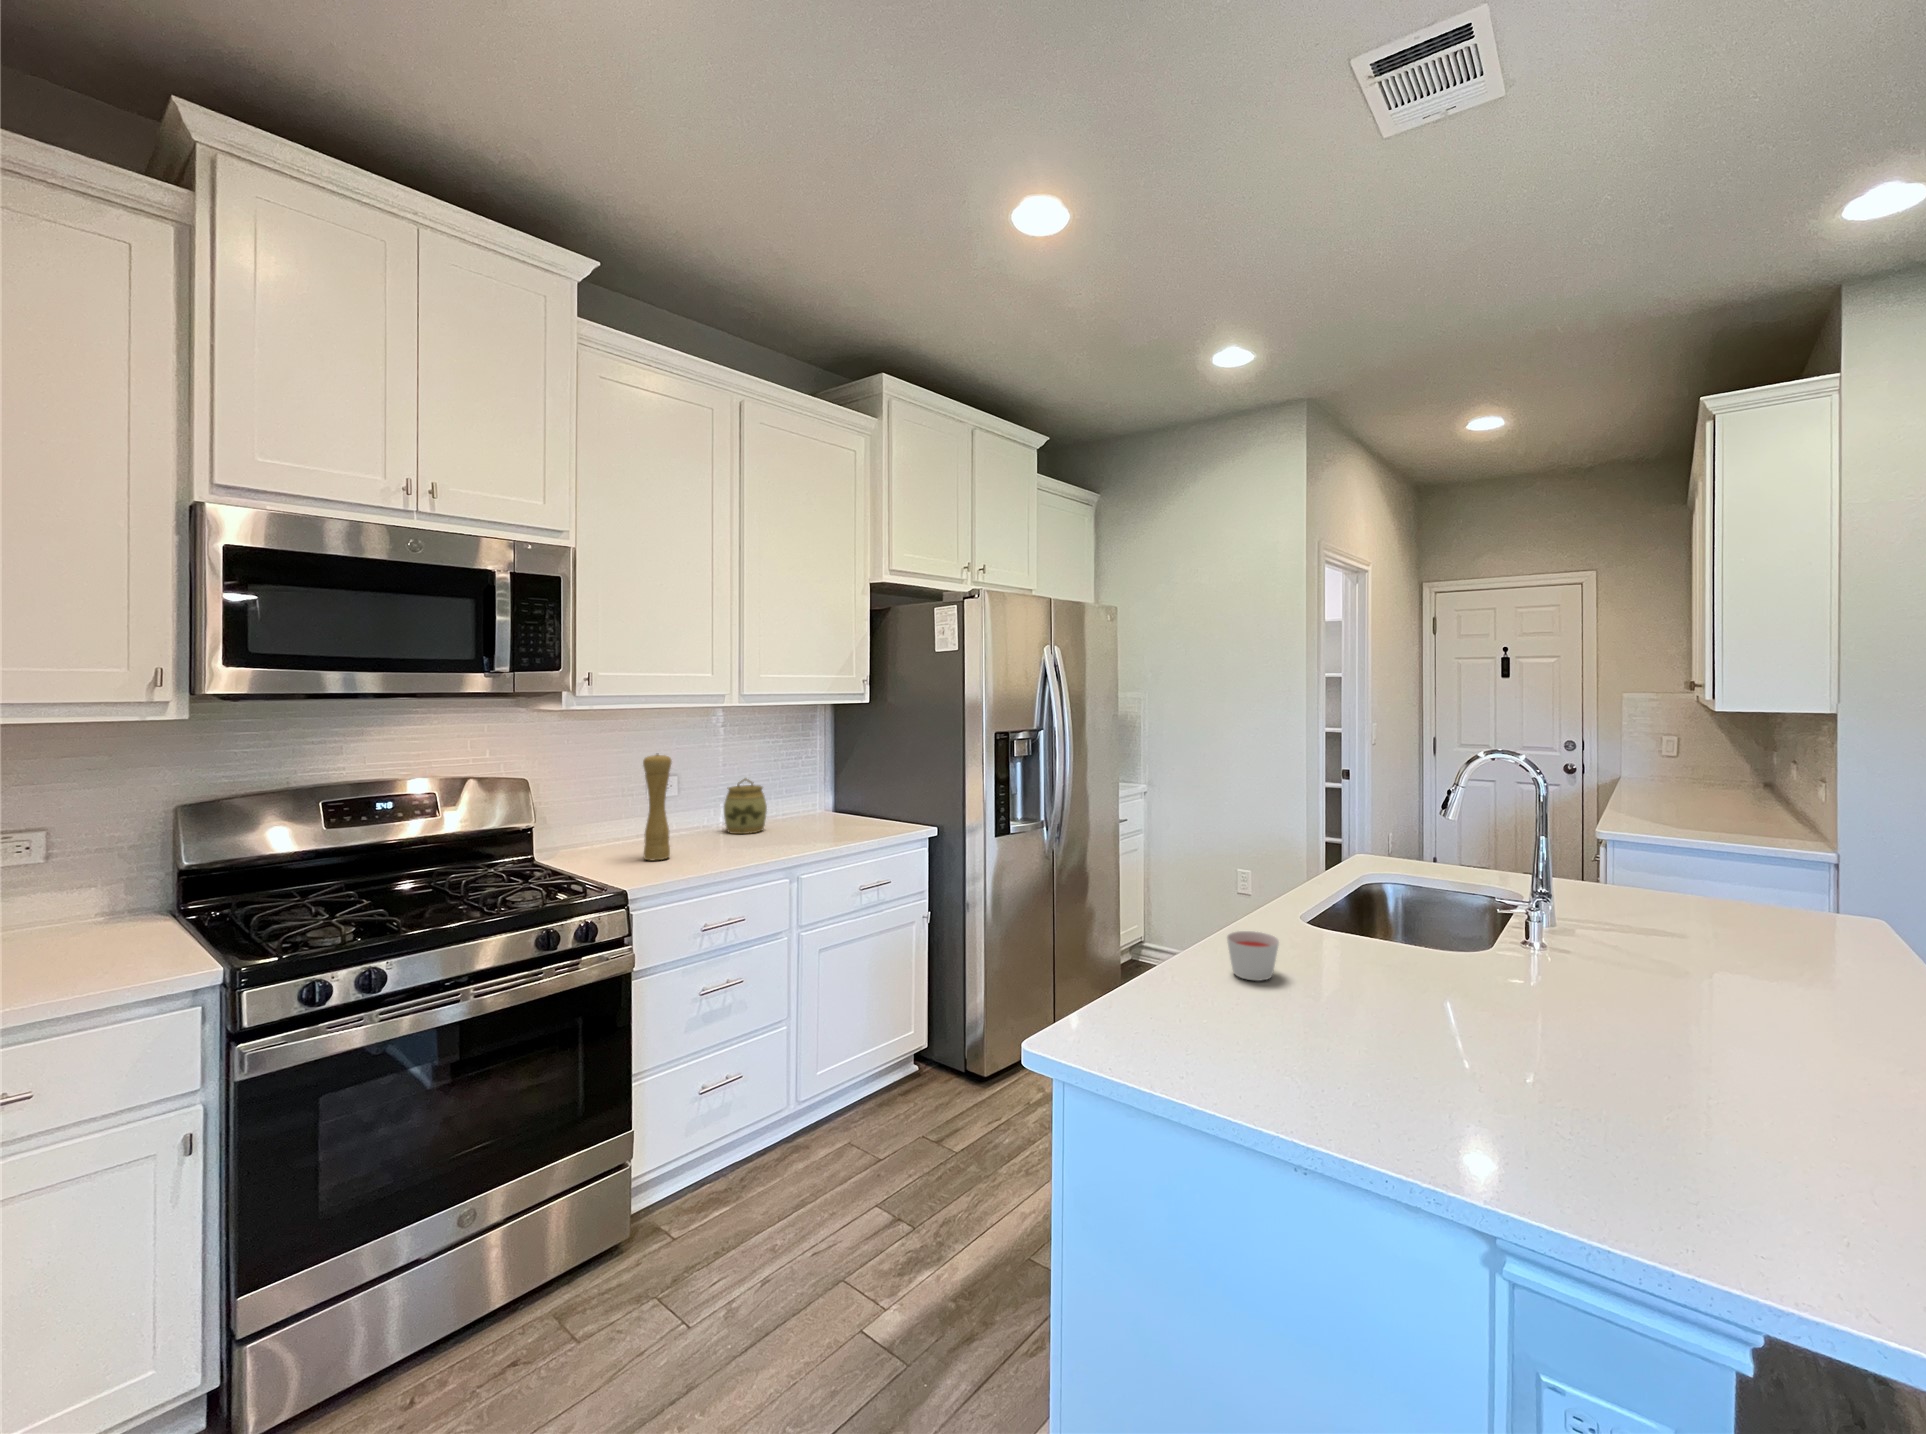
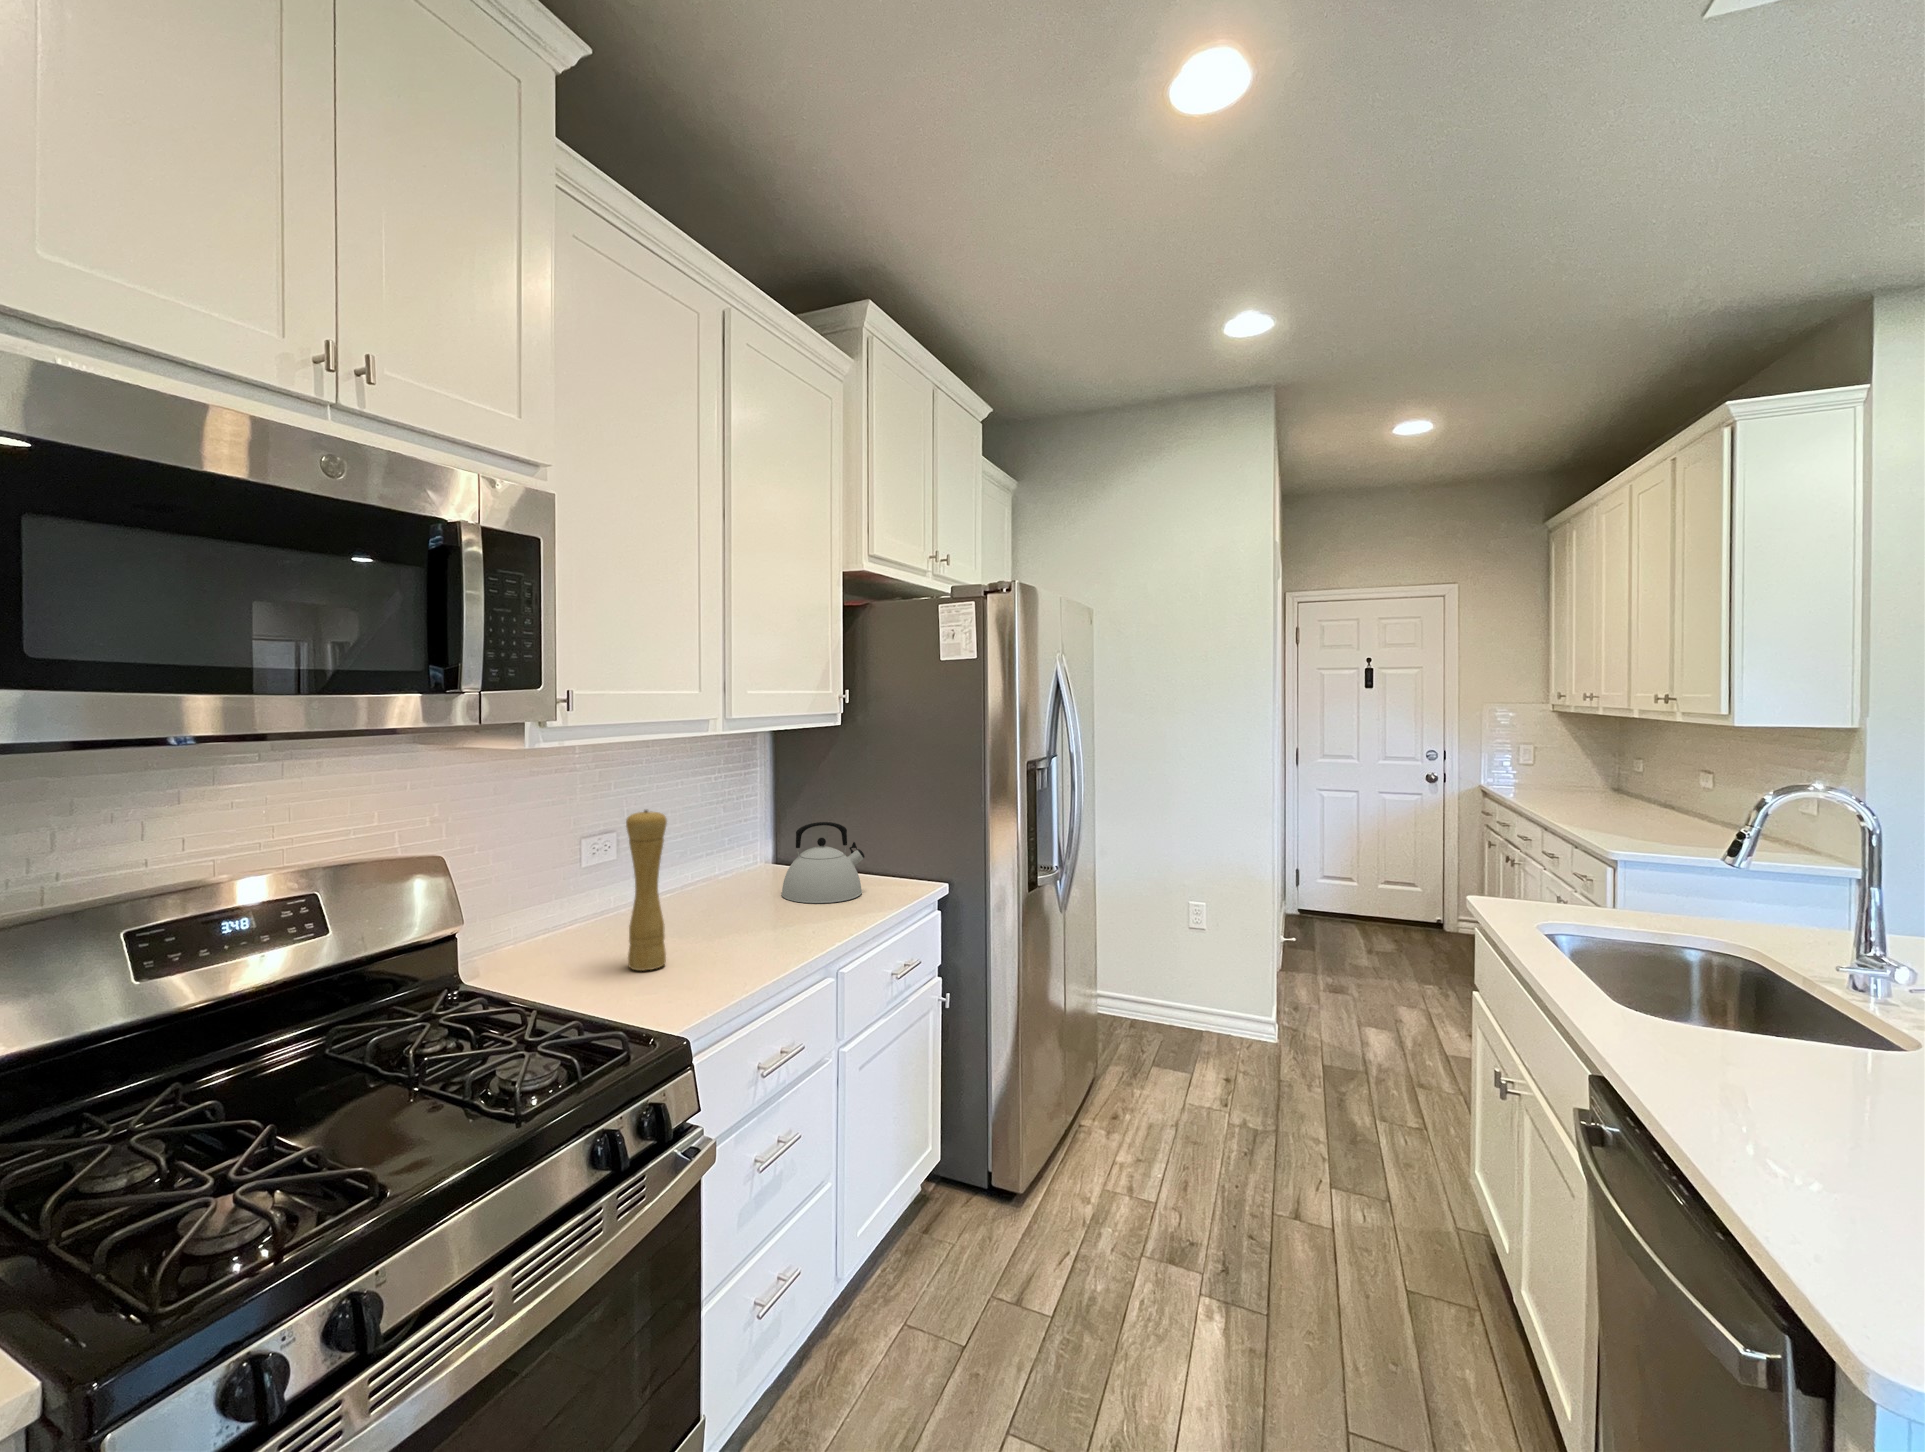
kettle: none [807,774,871,833] -> present [781,822,865,903]
jar: present [724,778,767,834] -> none [676,833,734,913]
candle: present [1227,931,1279,981] -> none [1753,1045,1857,1123]

